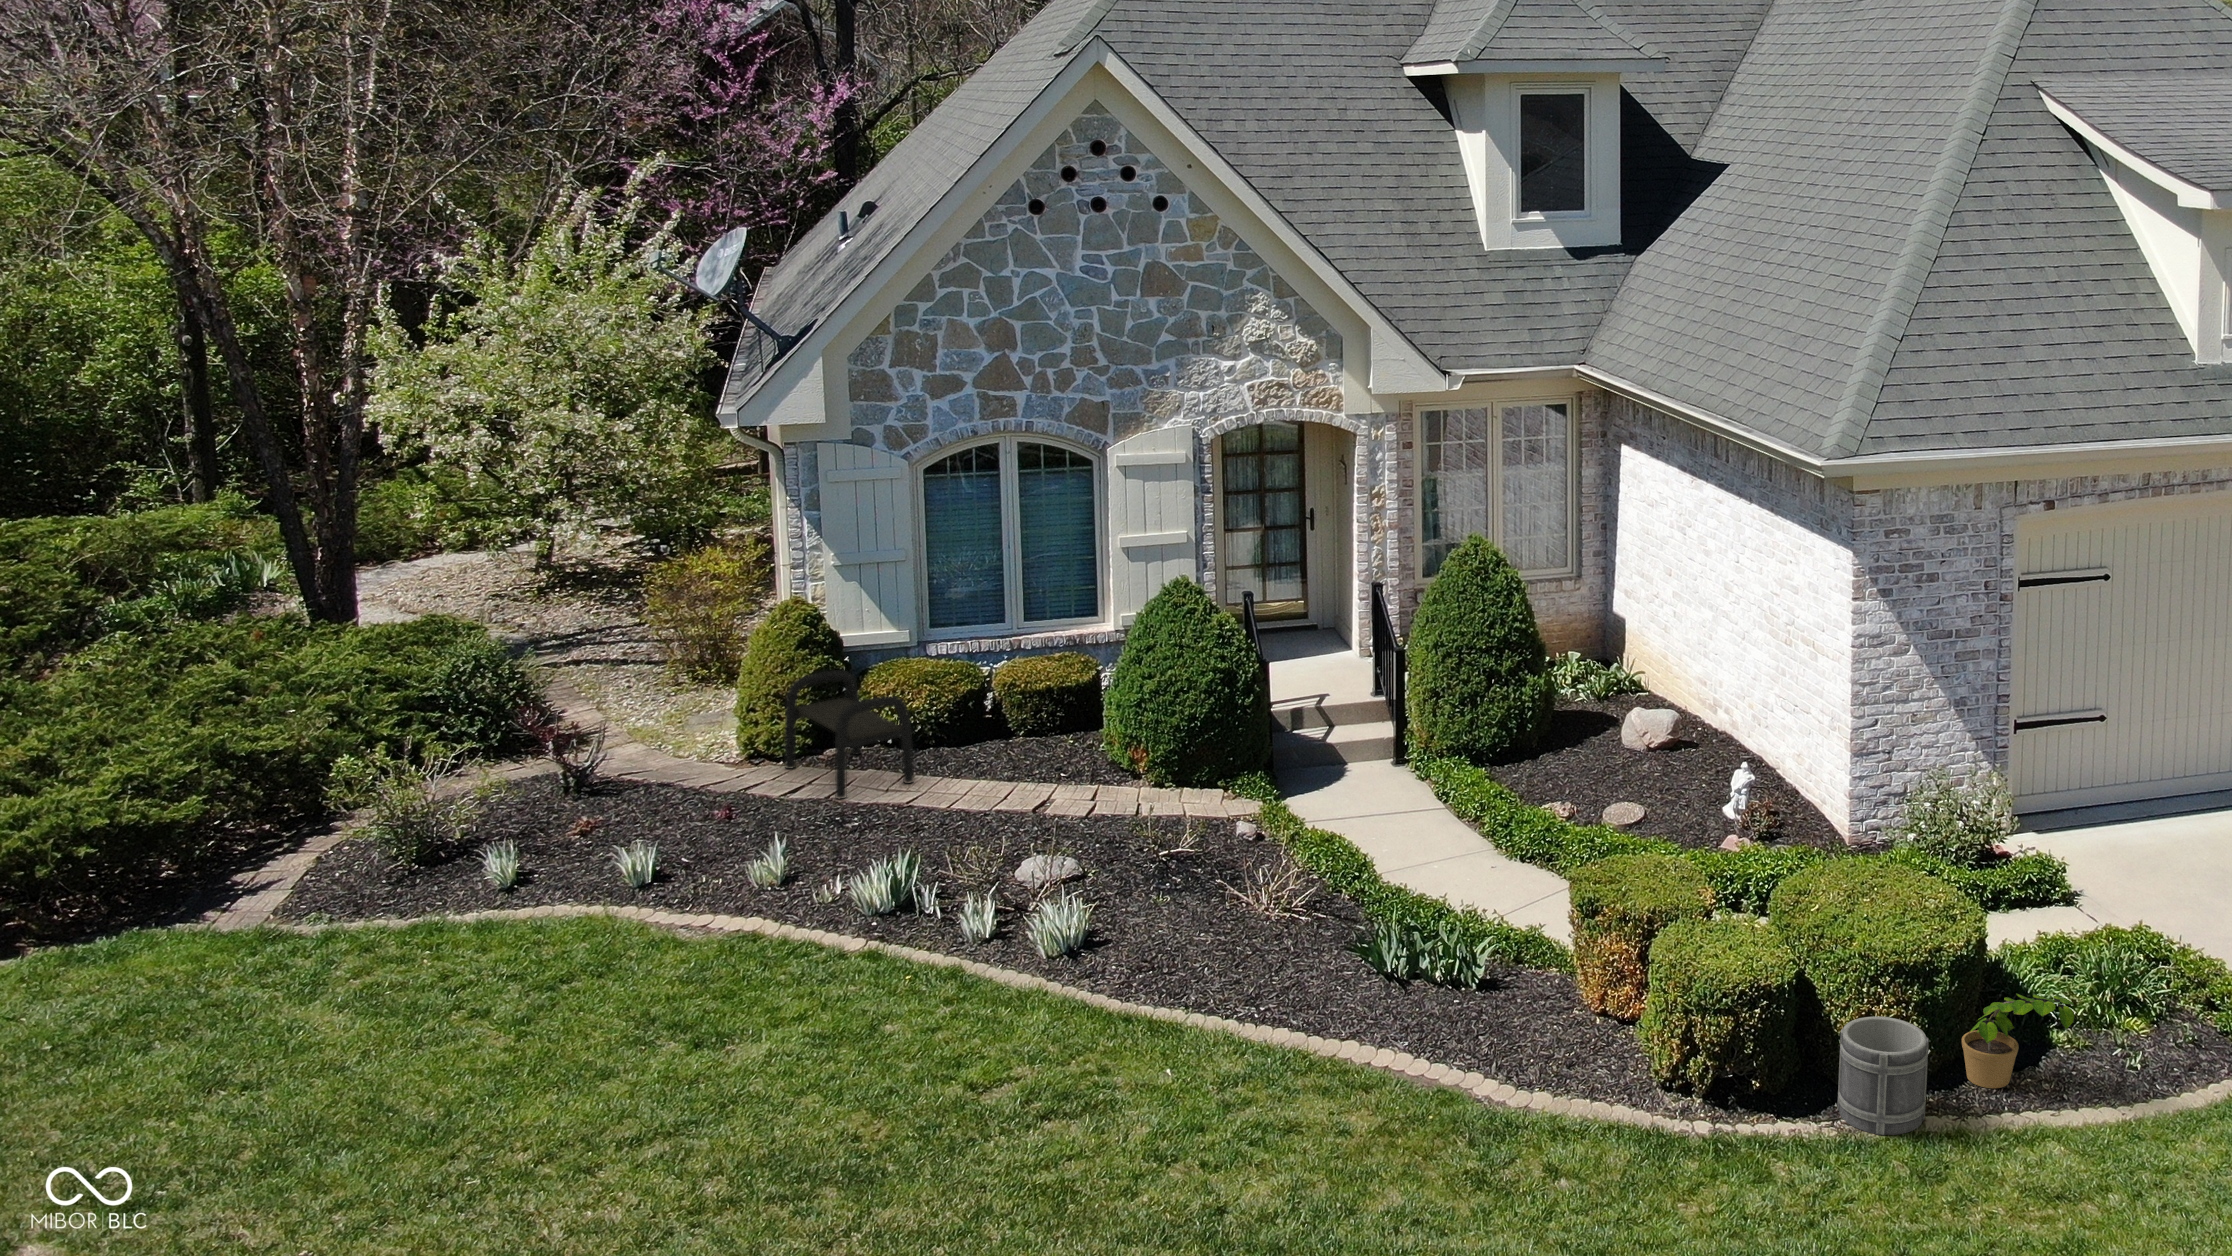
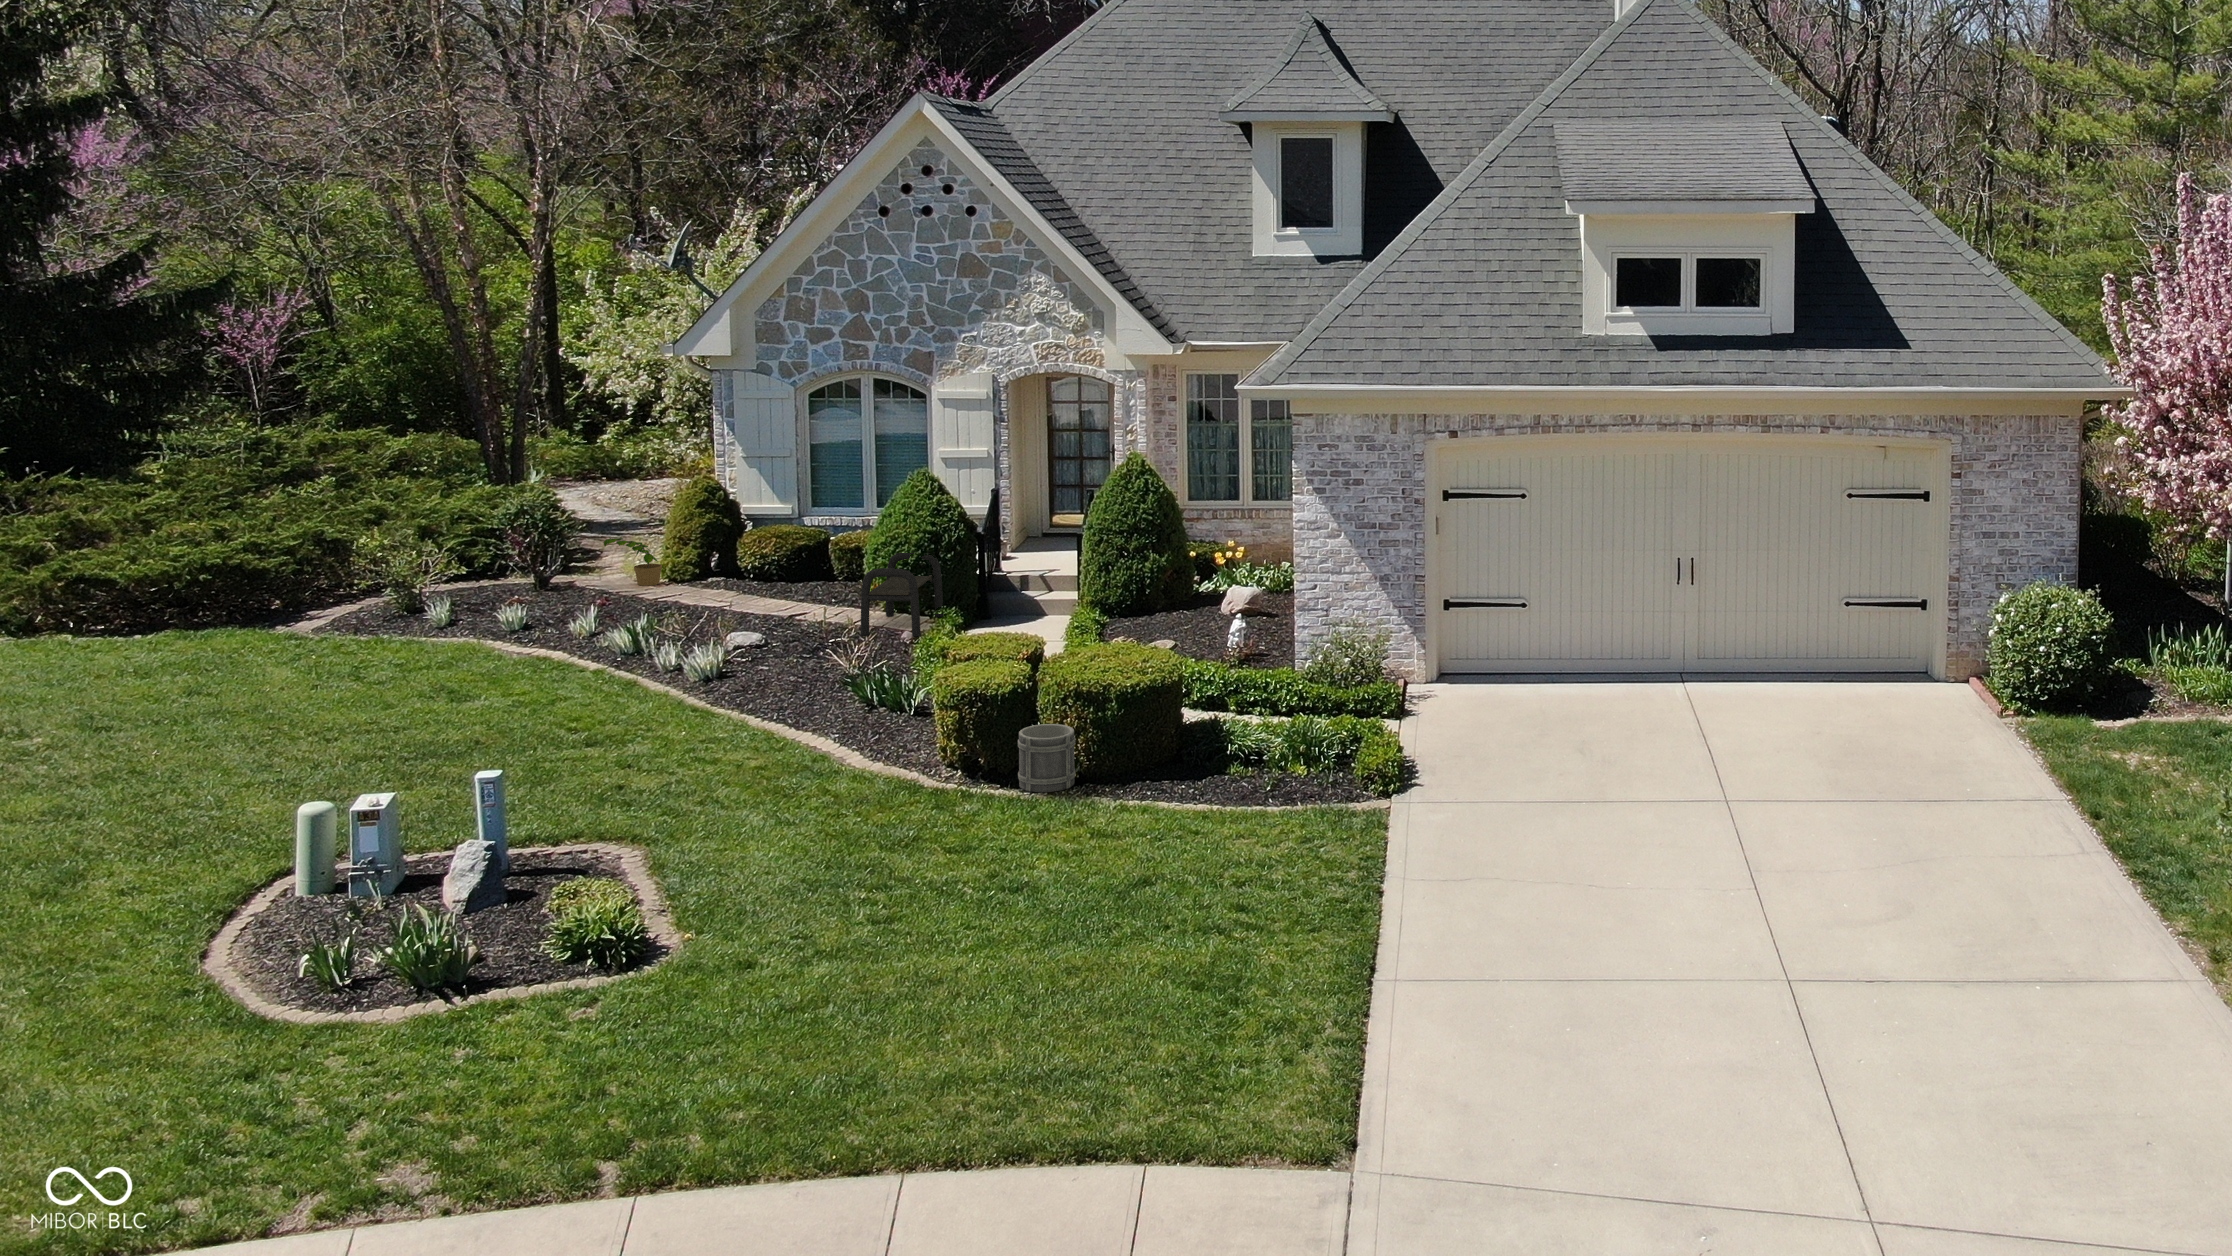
bench: present [785,670,914,799] -> present [861,553,943,636]
potted plant: present [1962,994,2074,1088] -> present [604,538,662,586]

